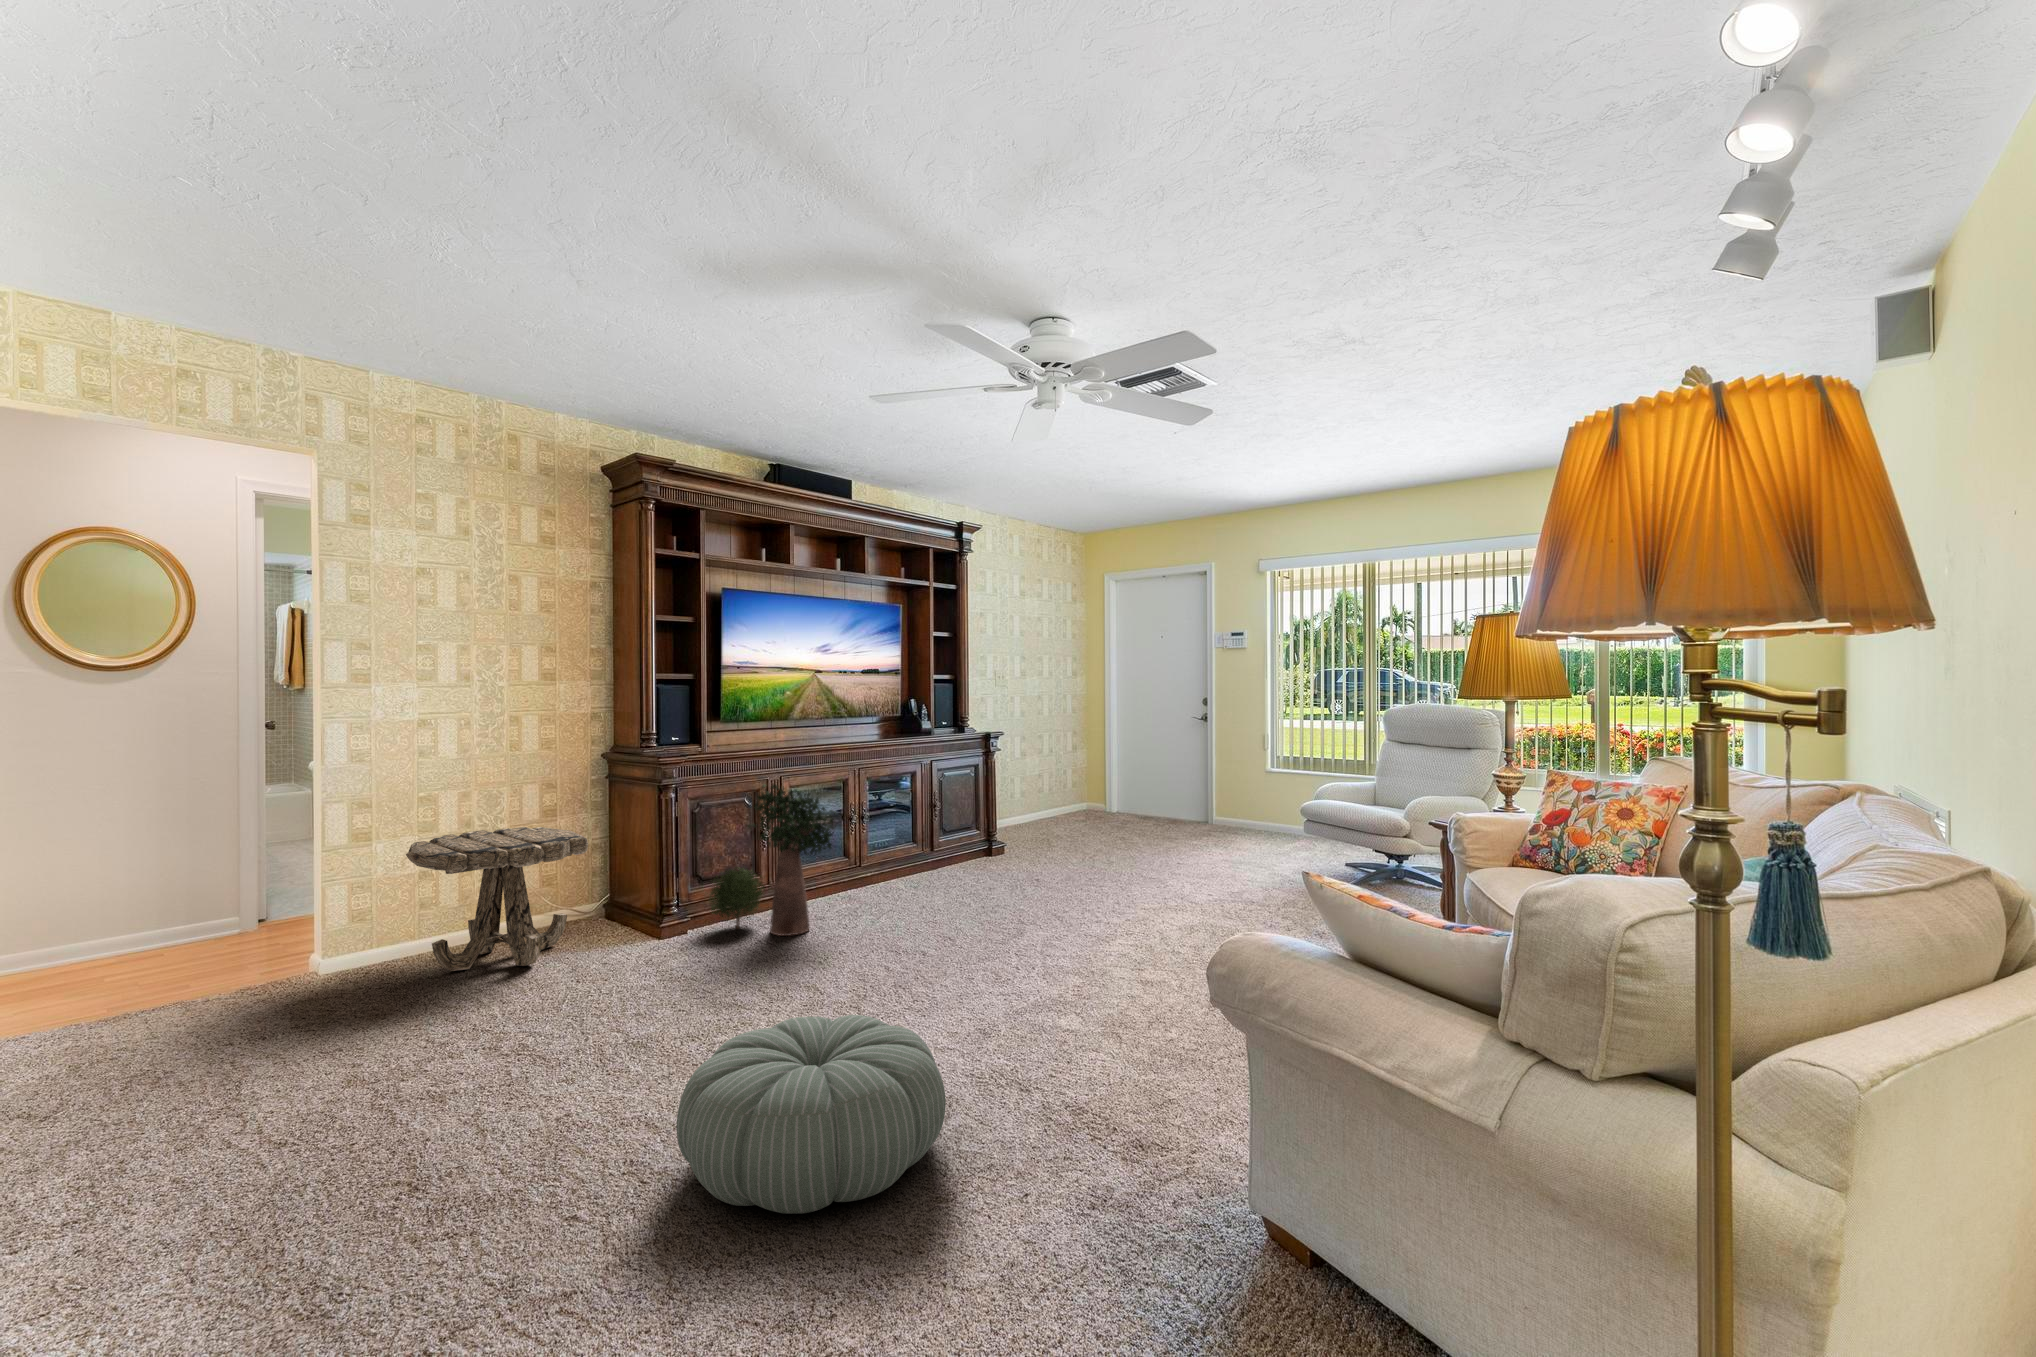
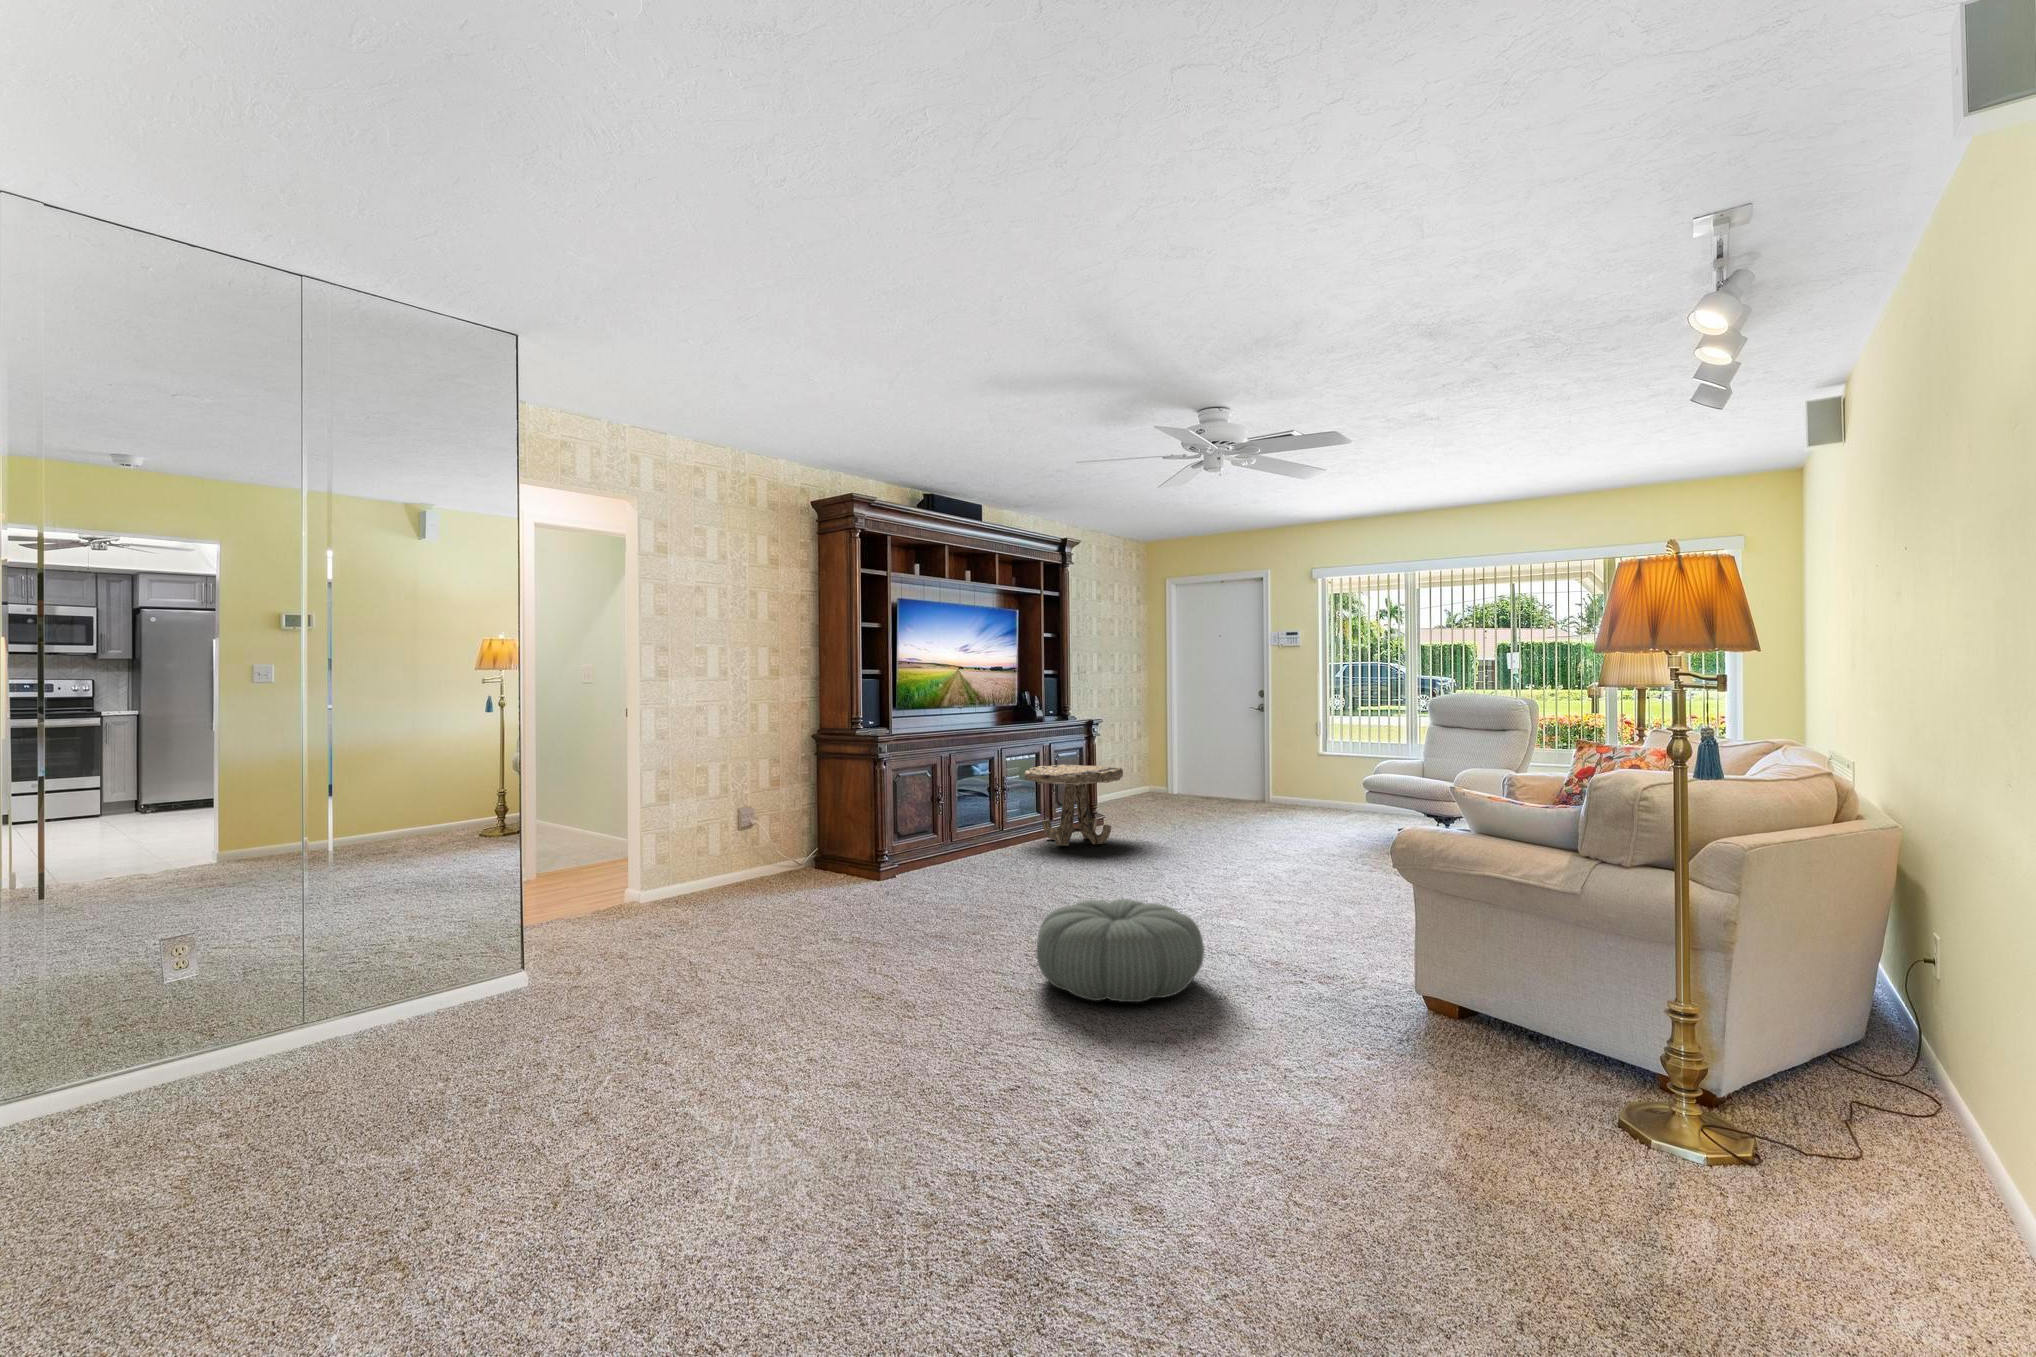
potted plant: present [710,784,835,936] -> none [910,758,1010,877]
side table: present [406,827,588,971] -> present [1025,764,1123,846]

